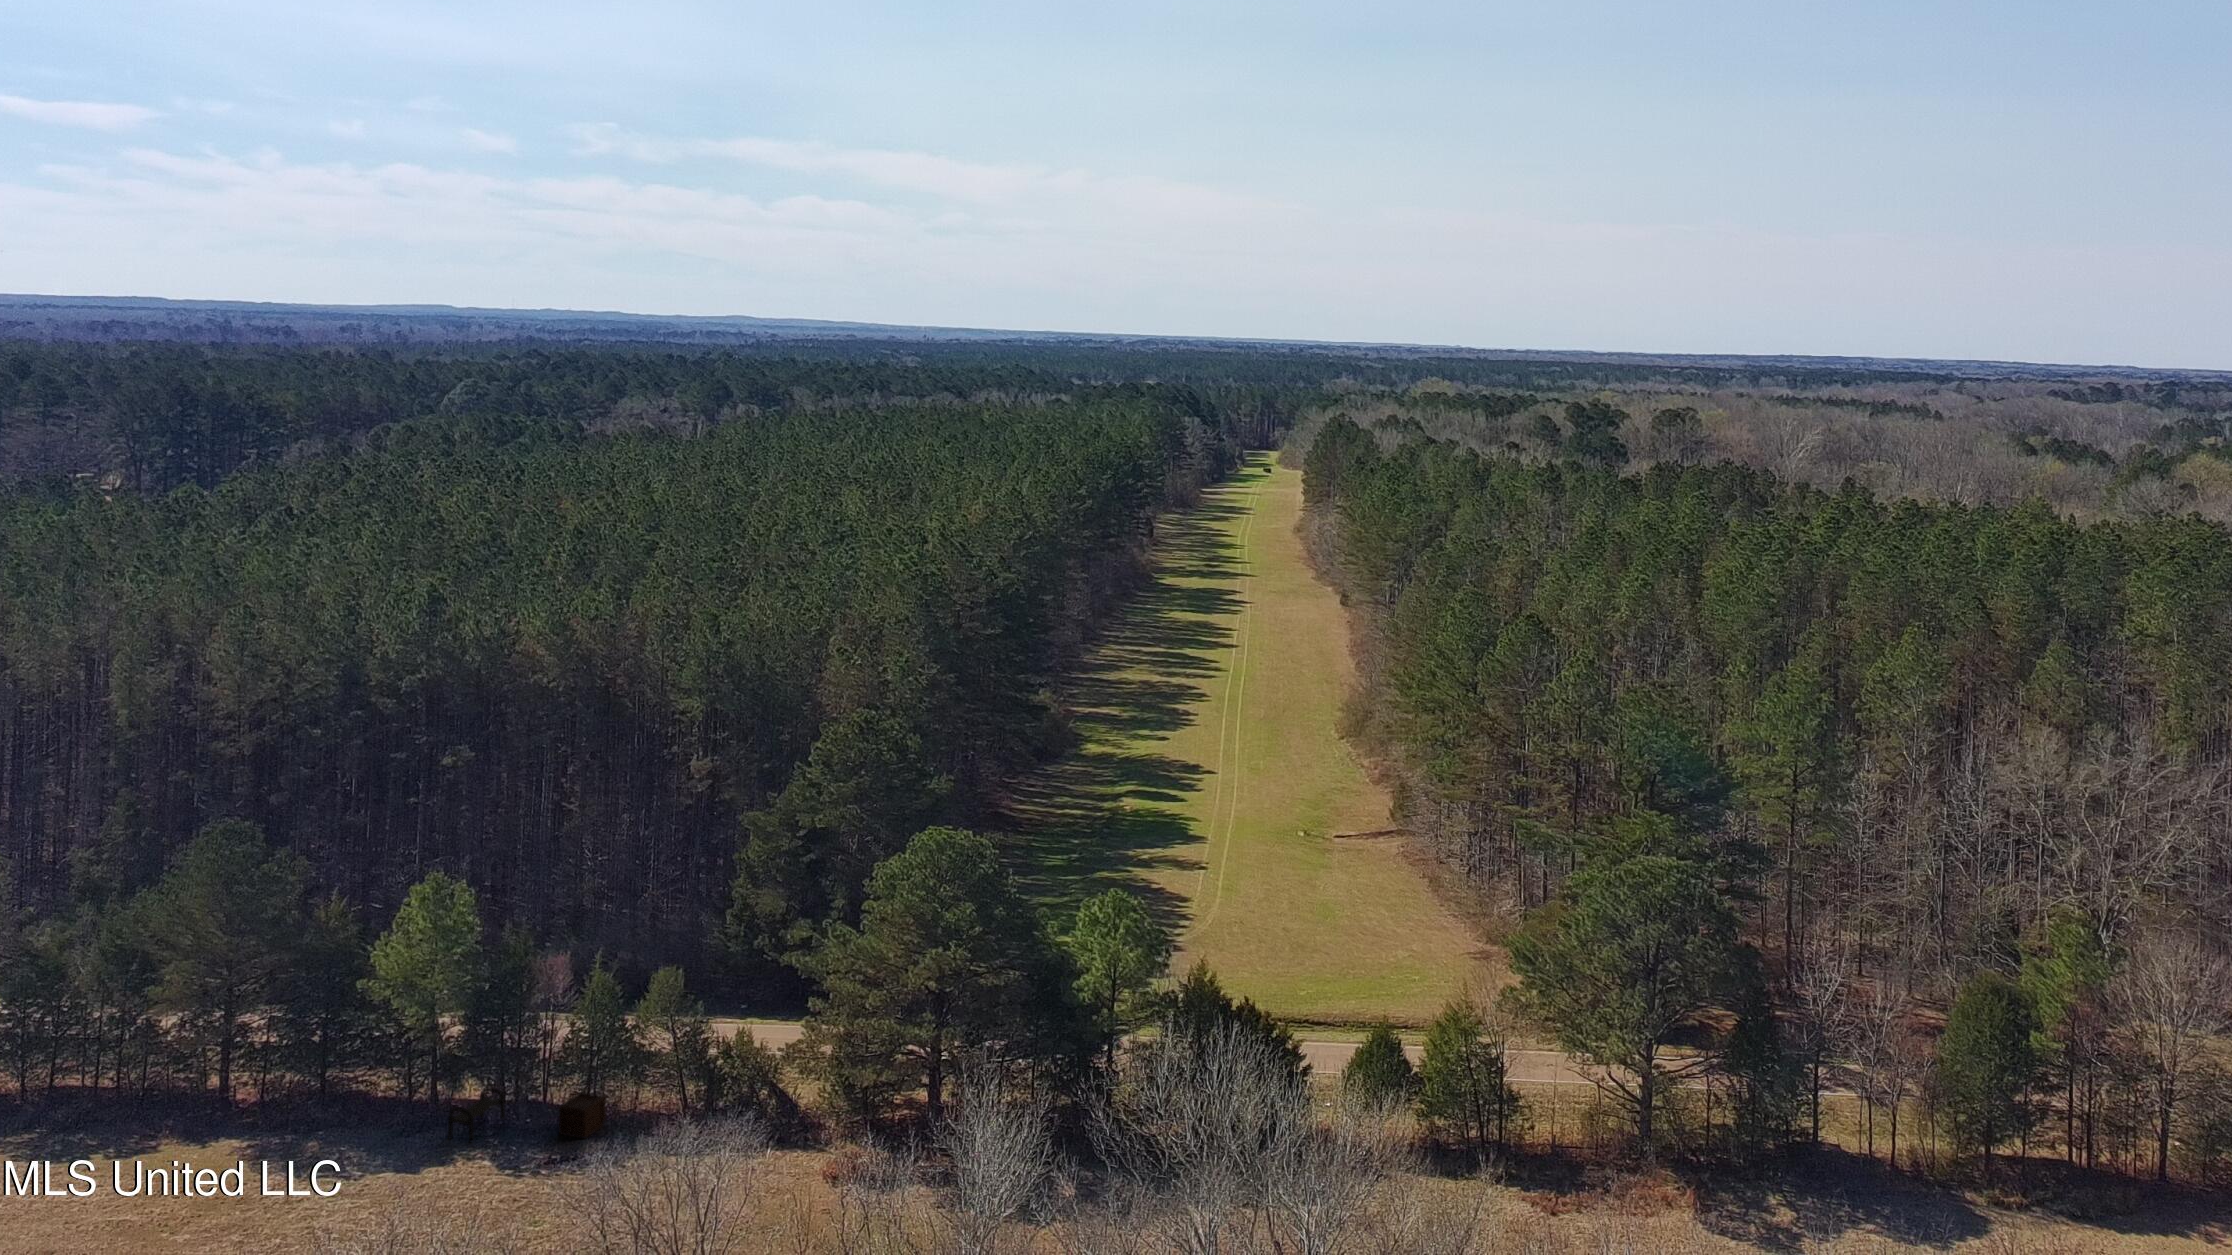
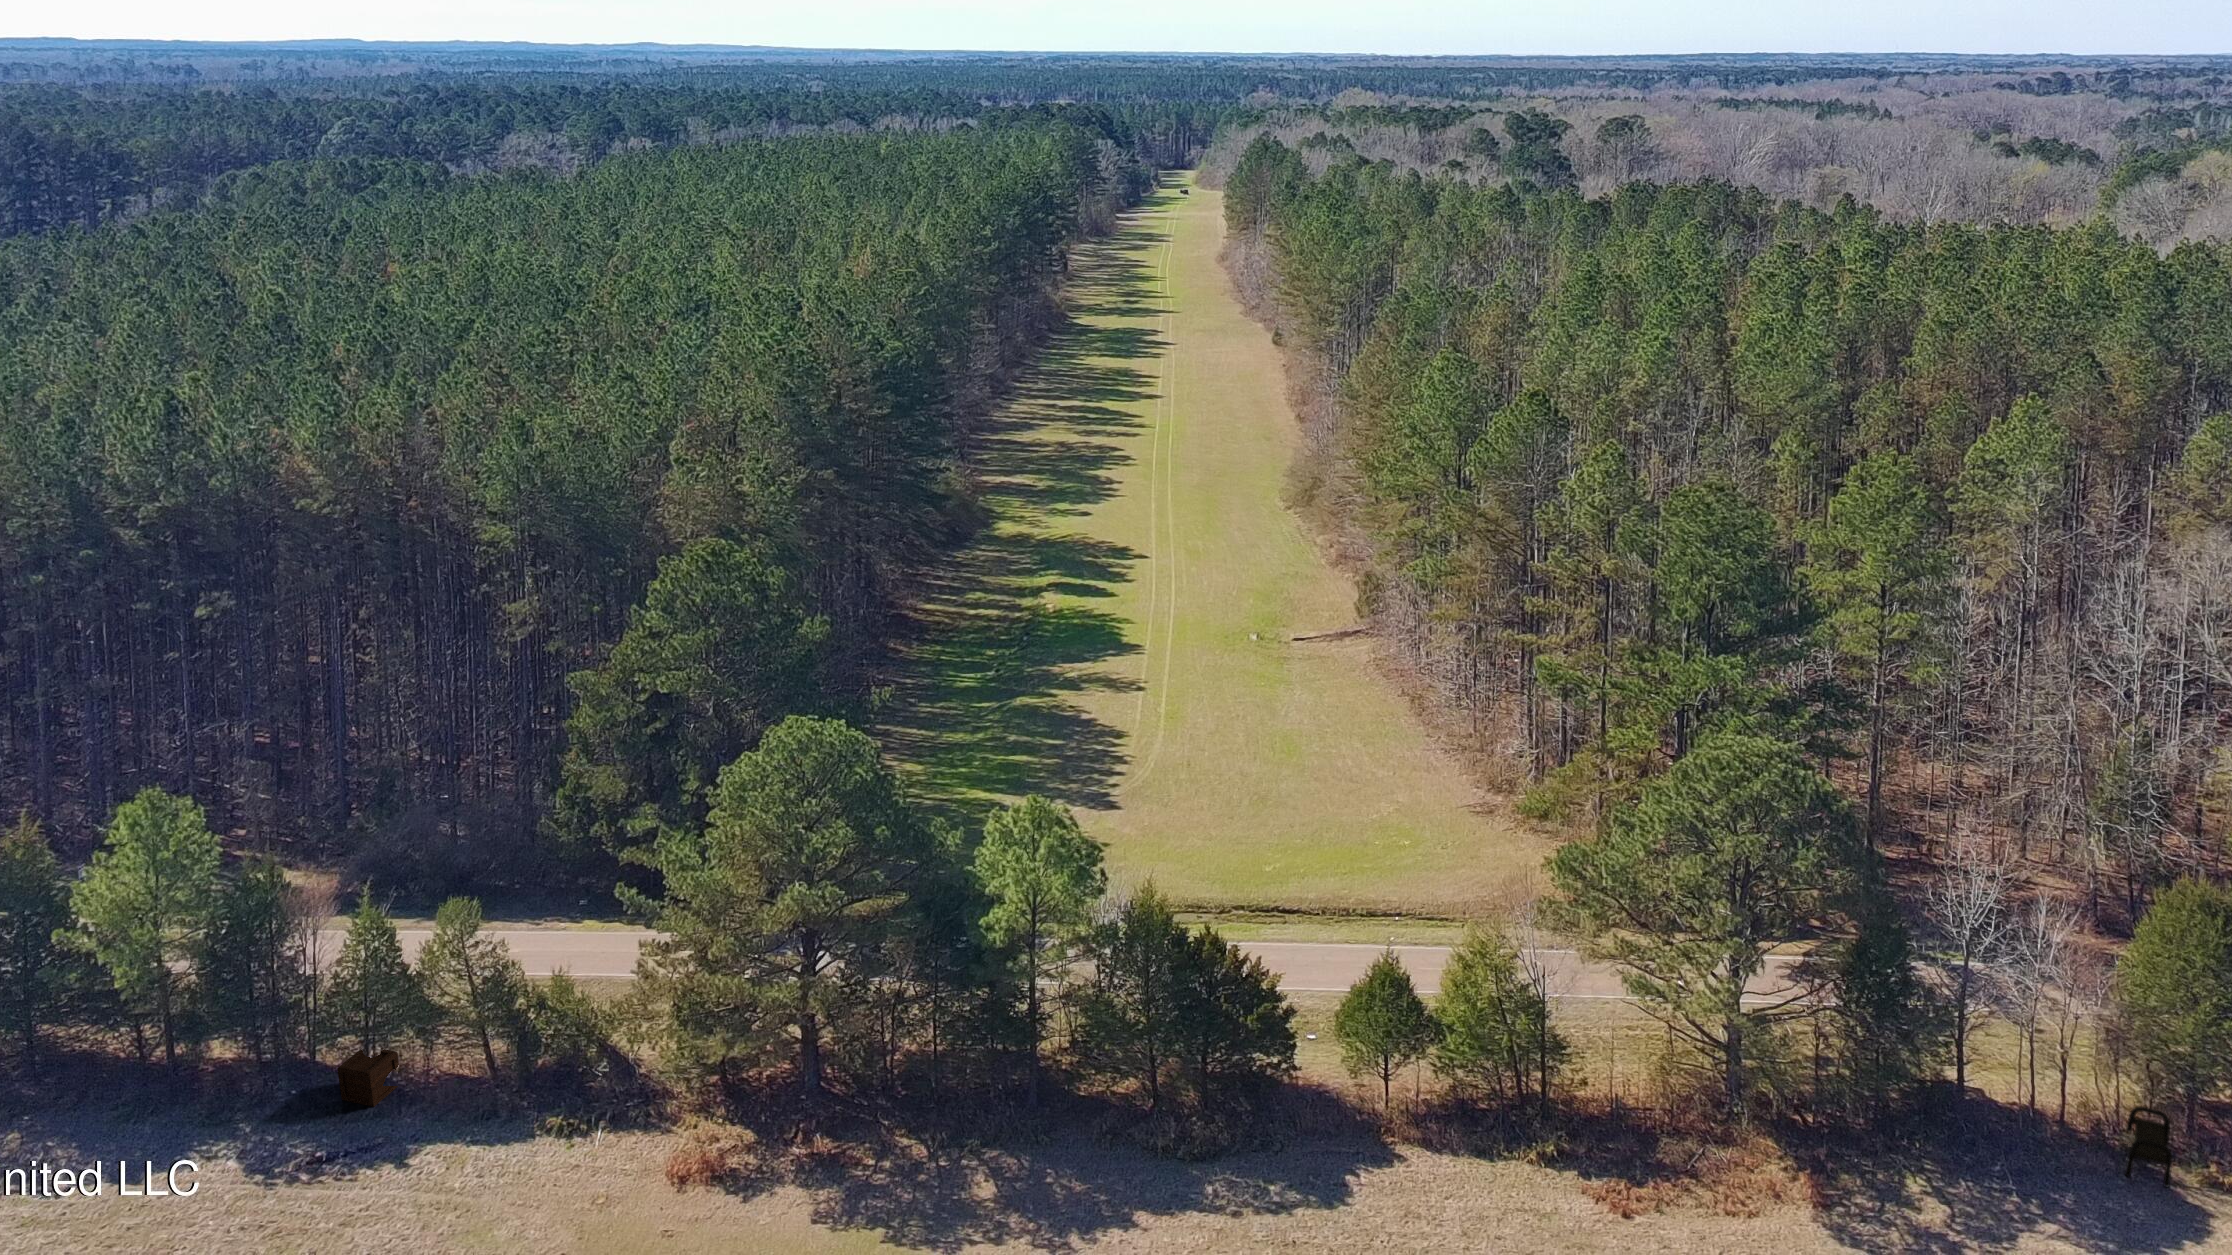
bench: present [448,1087,505,1142] -> present [2125,1106,2172,1187]

